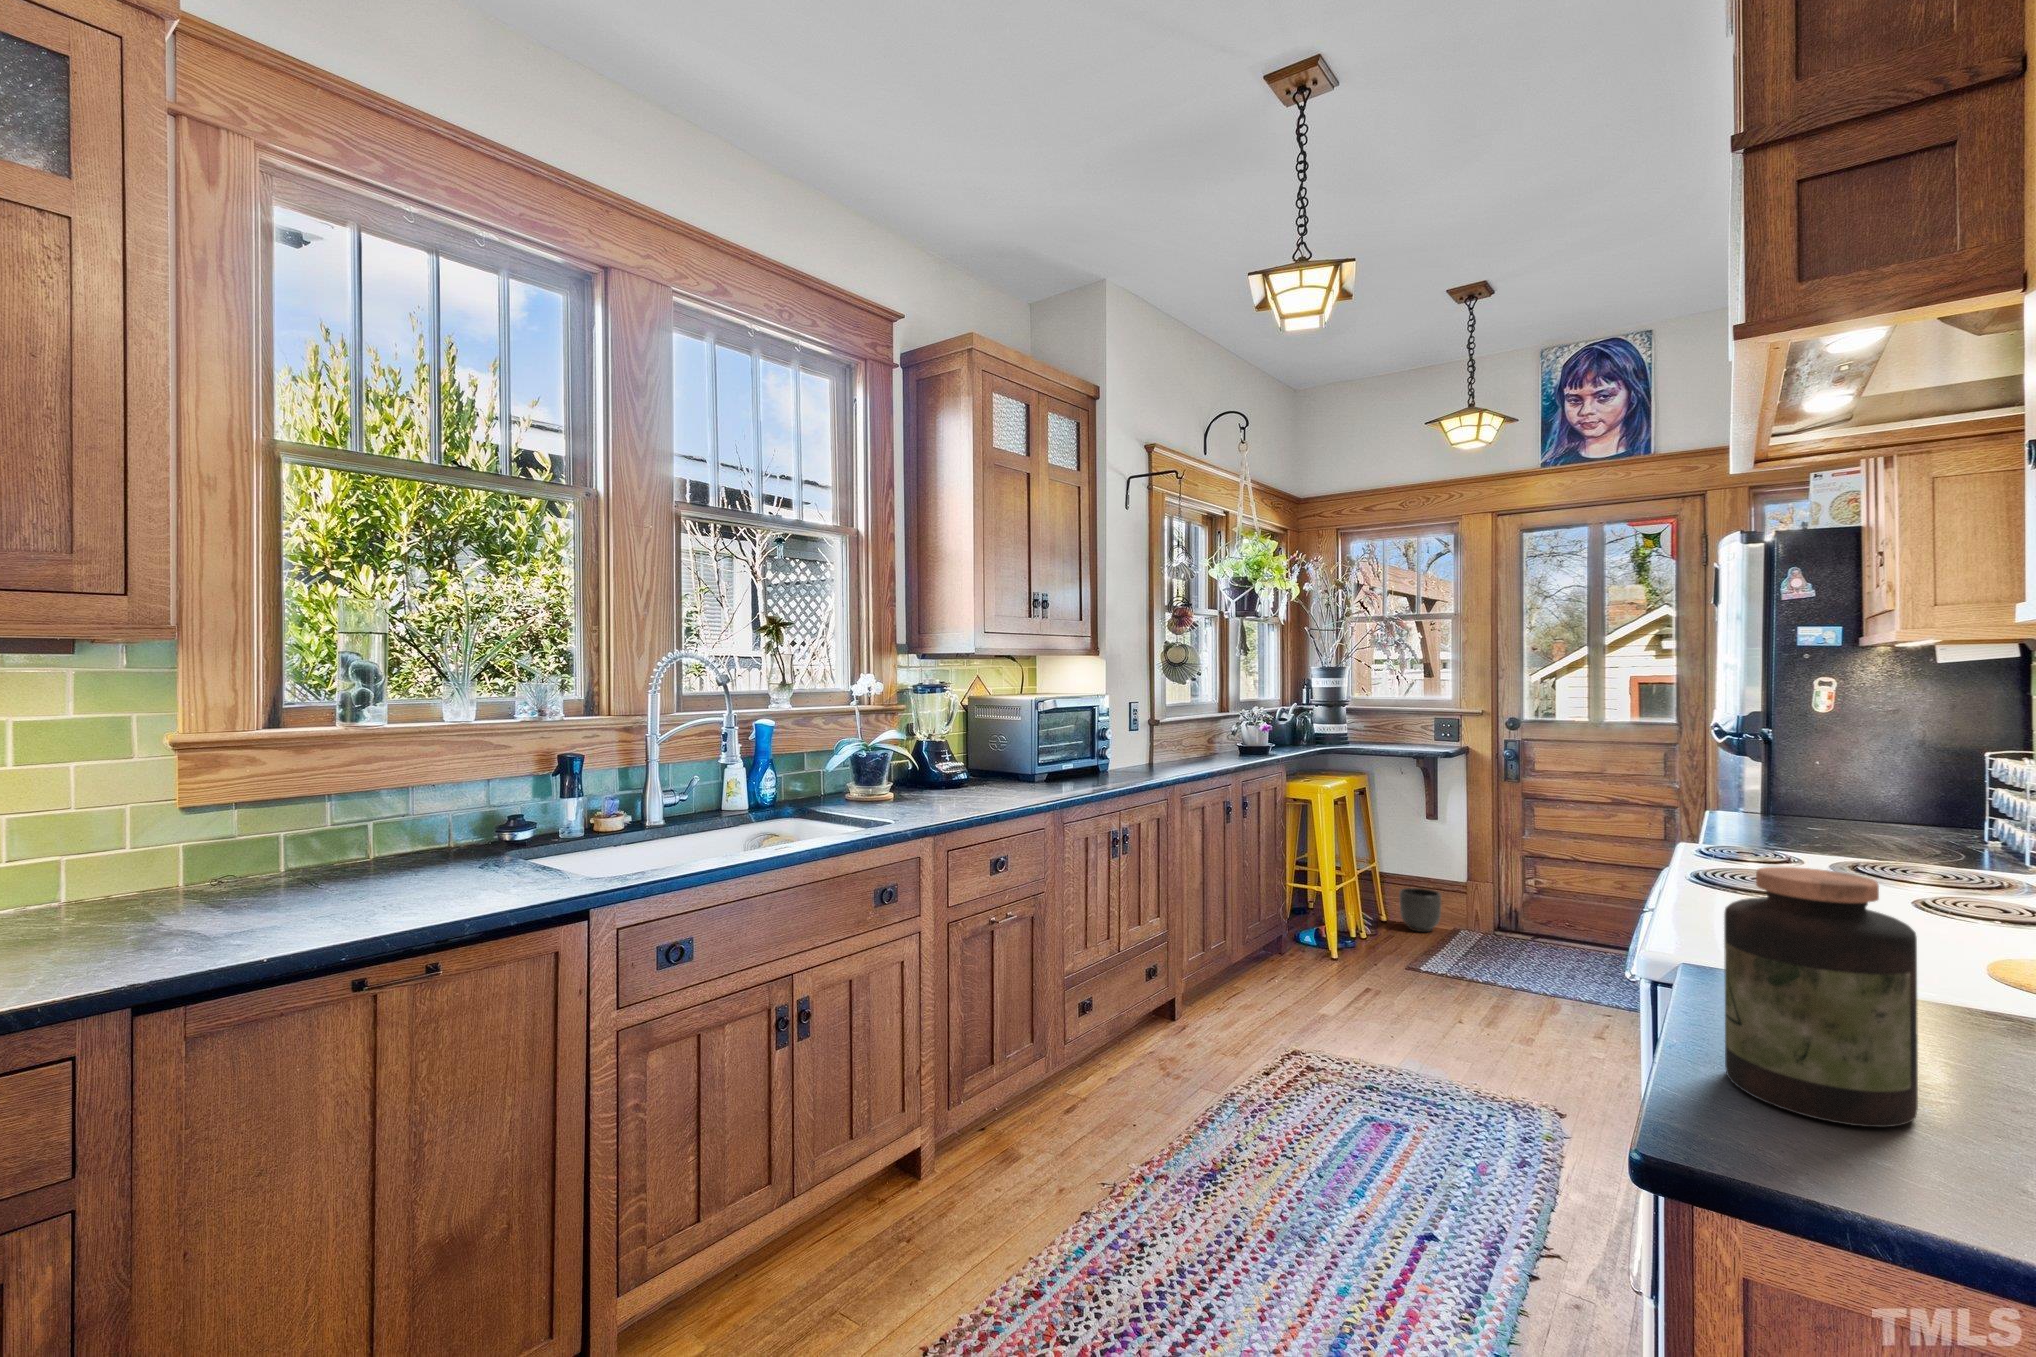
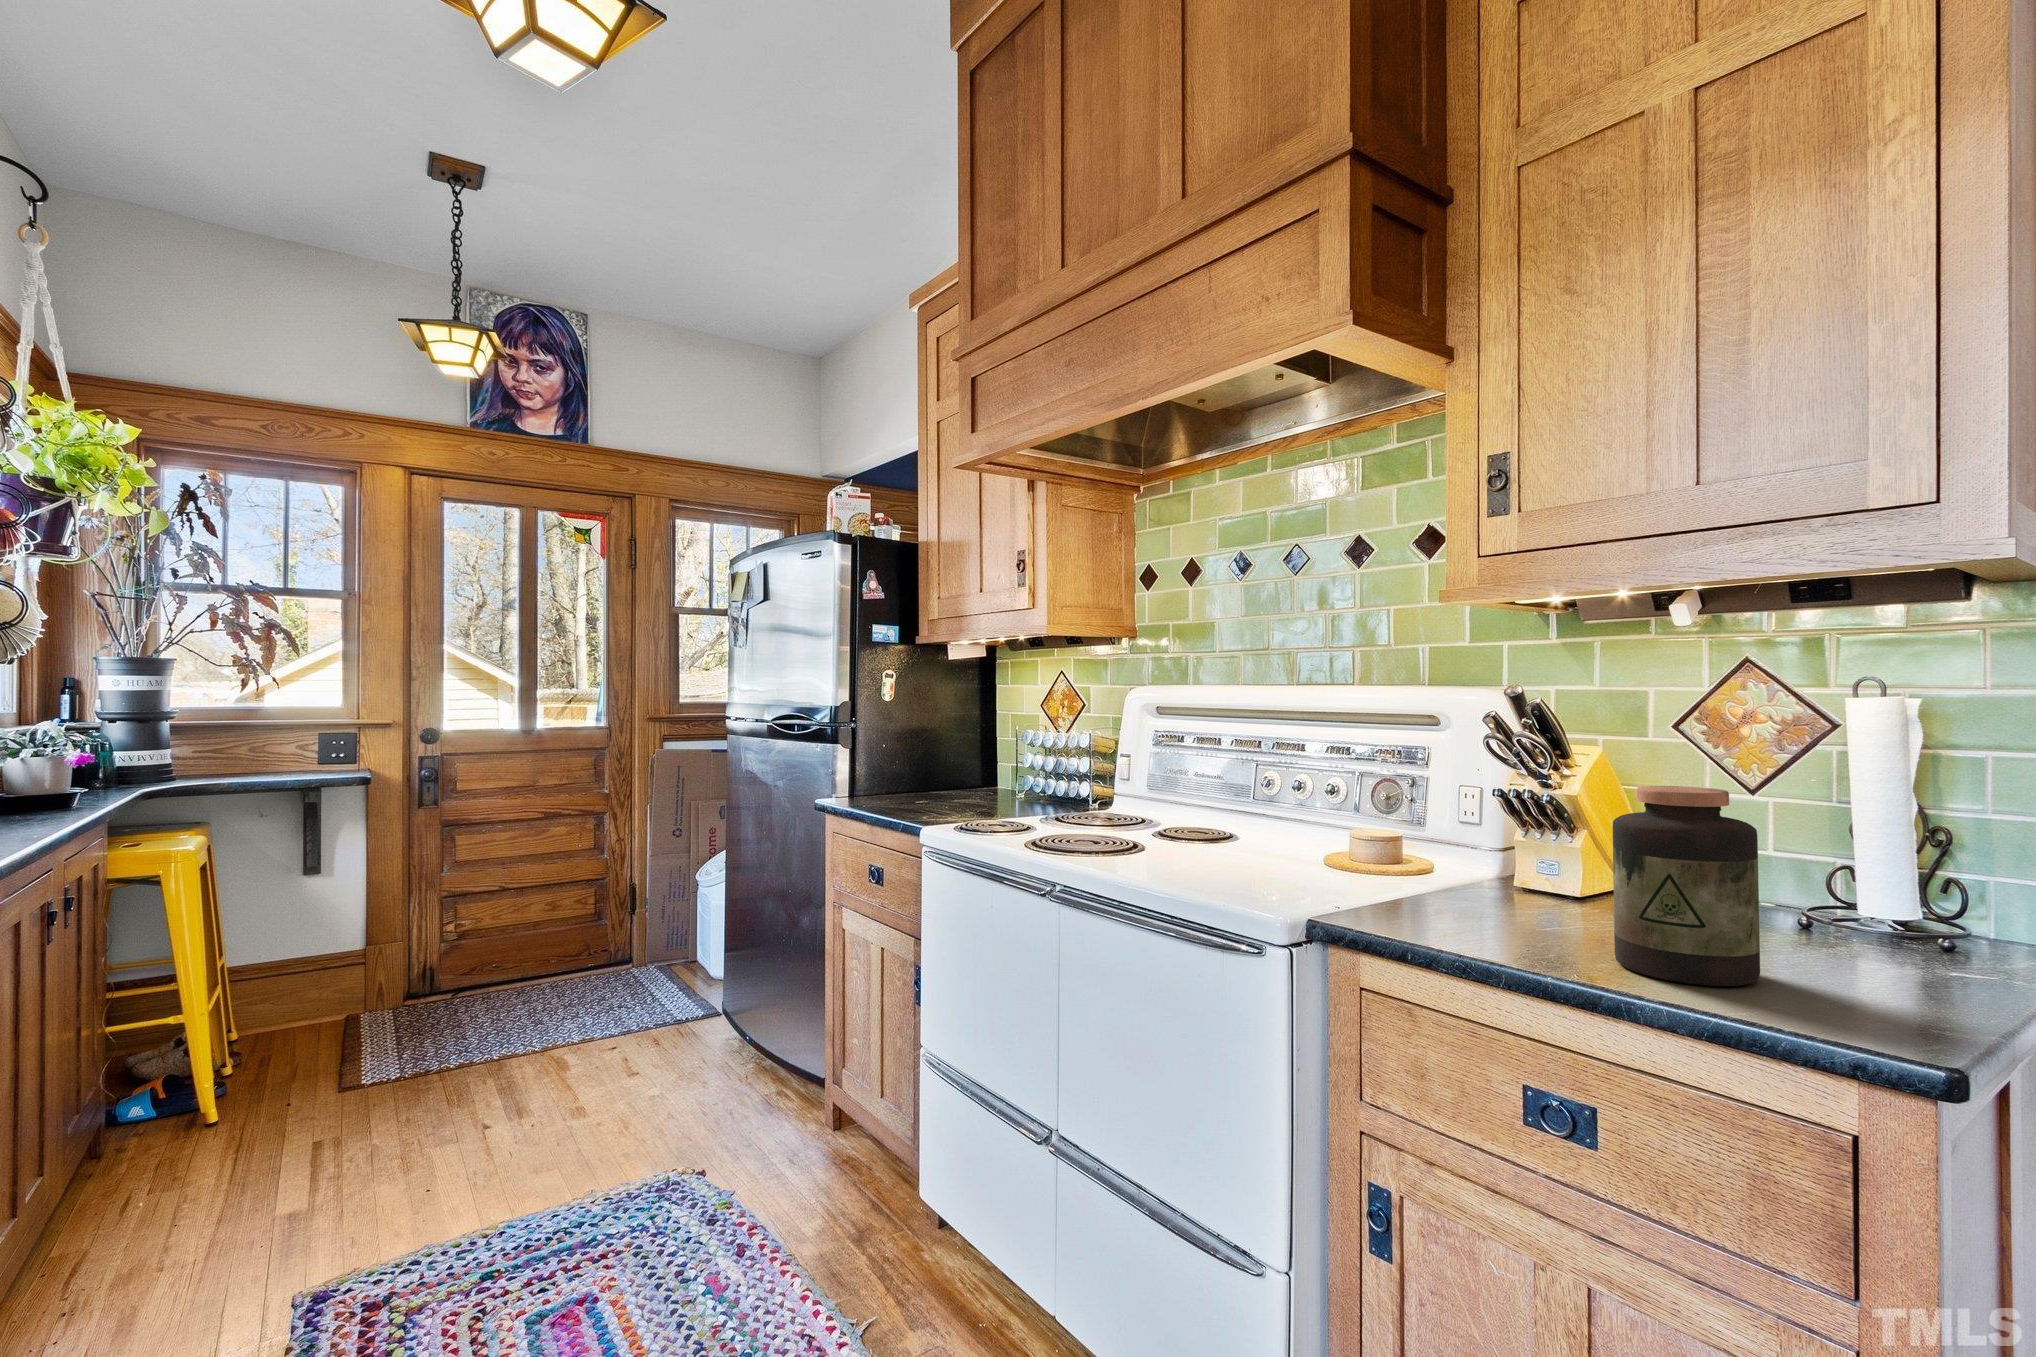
planter: present [1399,888,1441,932] -> none [267,973,335,1039]

